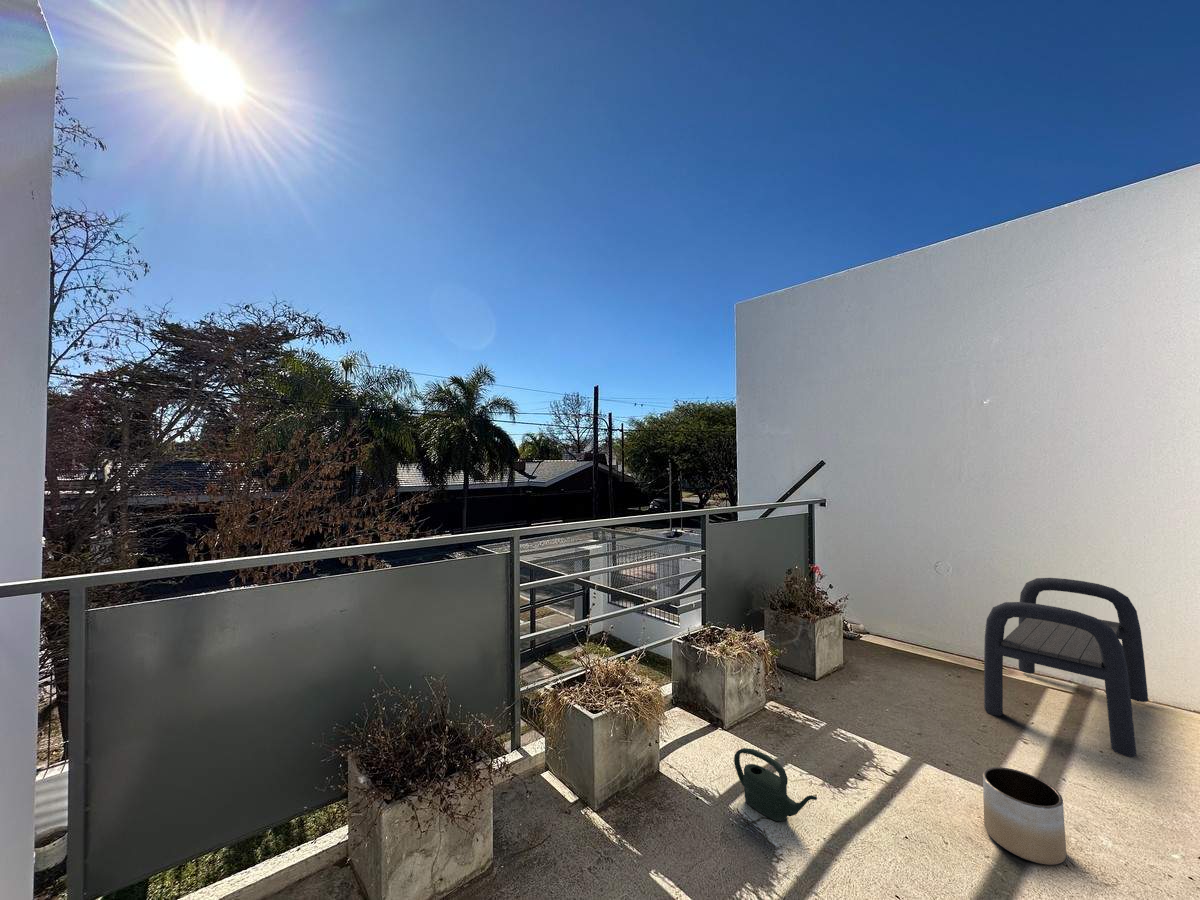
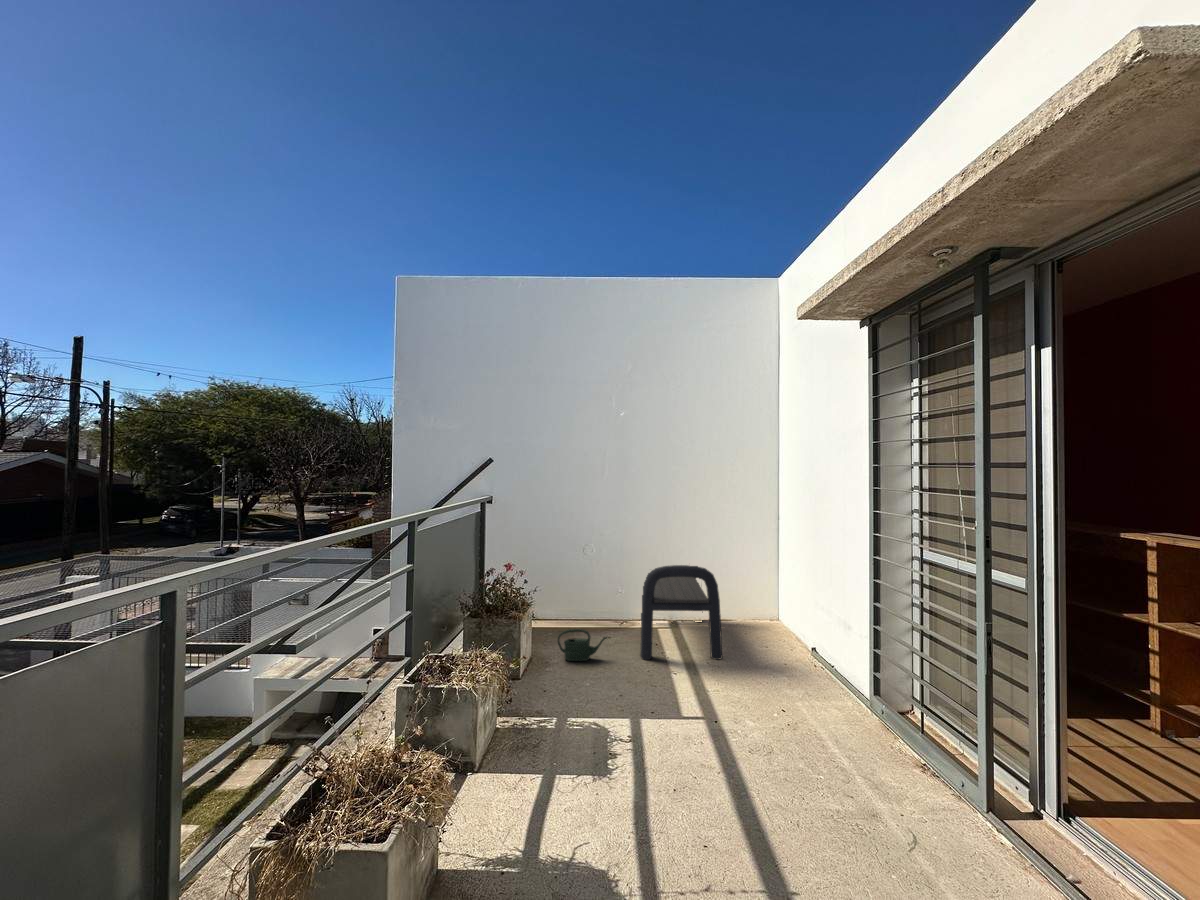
watering can: present [734,748,817,821] -> present [558,629,607,661]
planter: present [983,767,1066,865] -> none [703,694,751,759]

